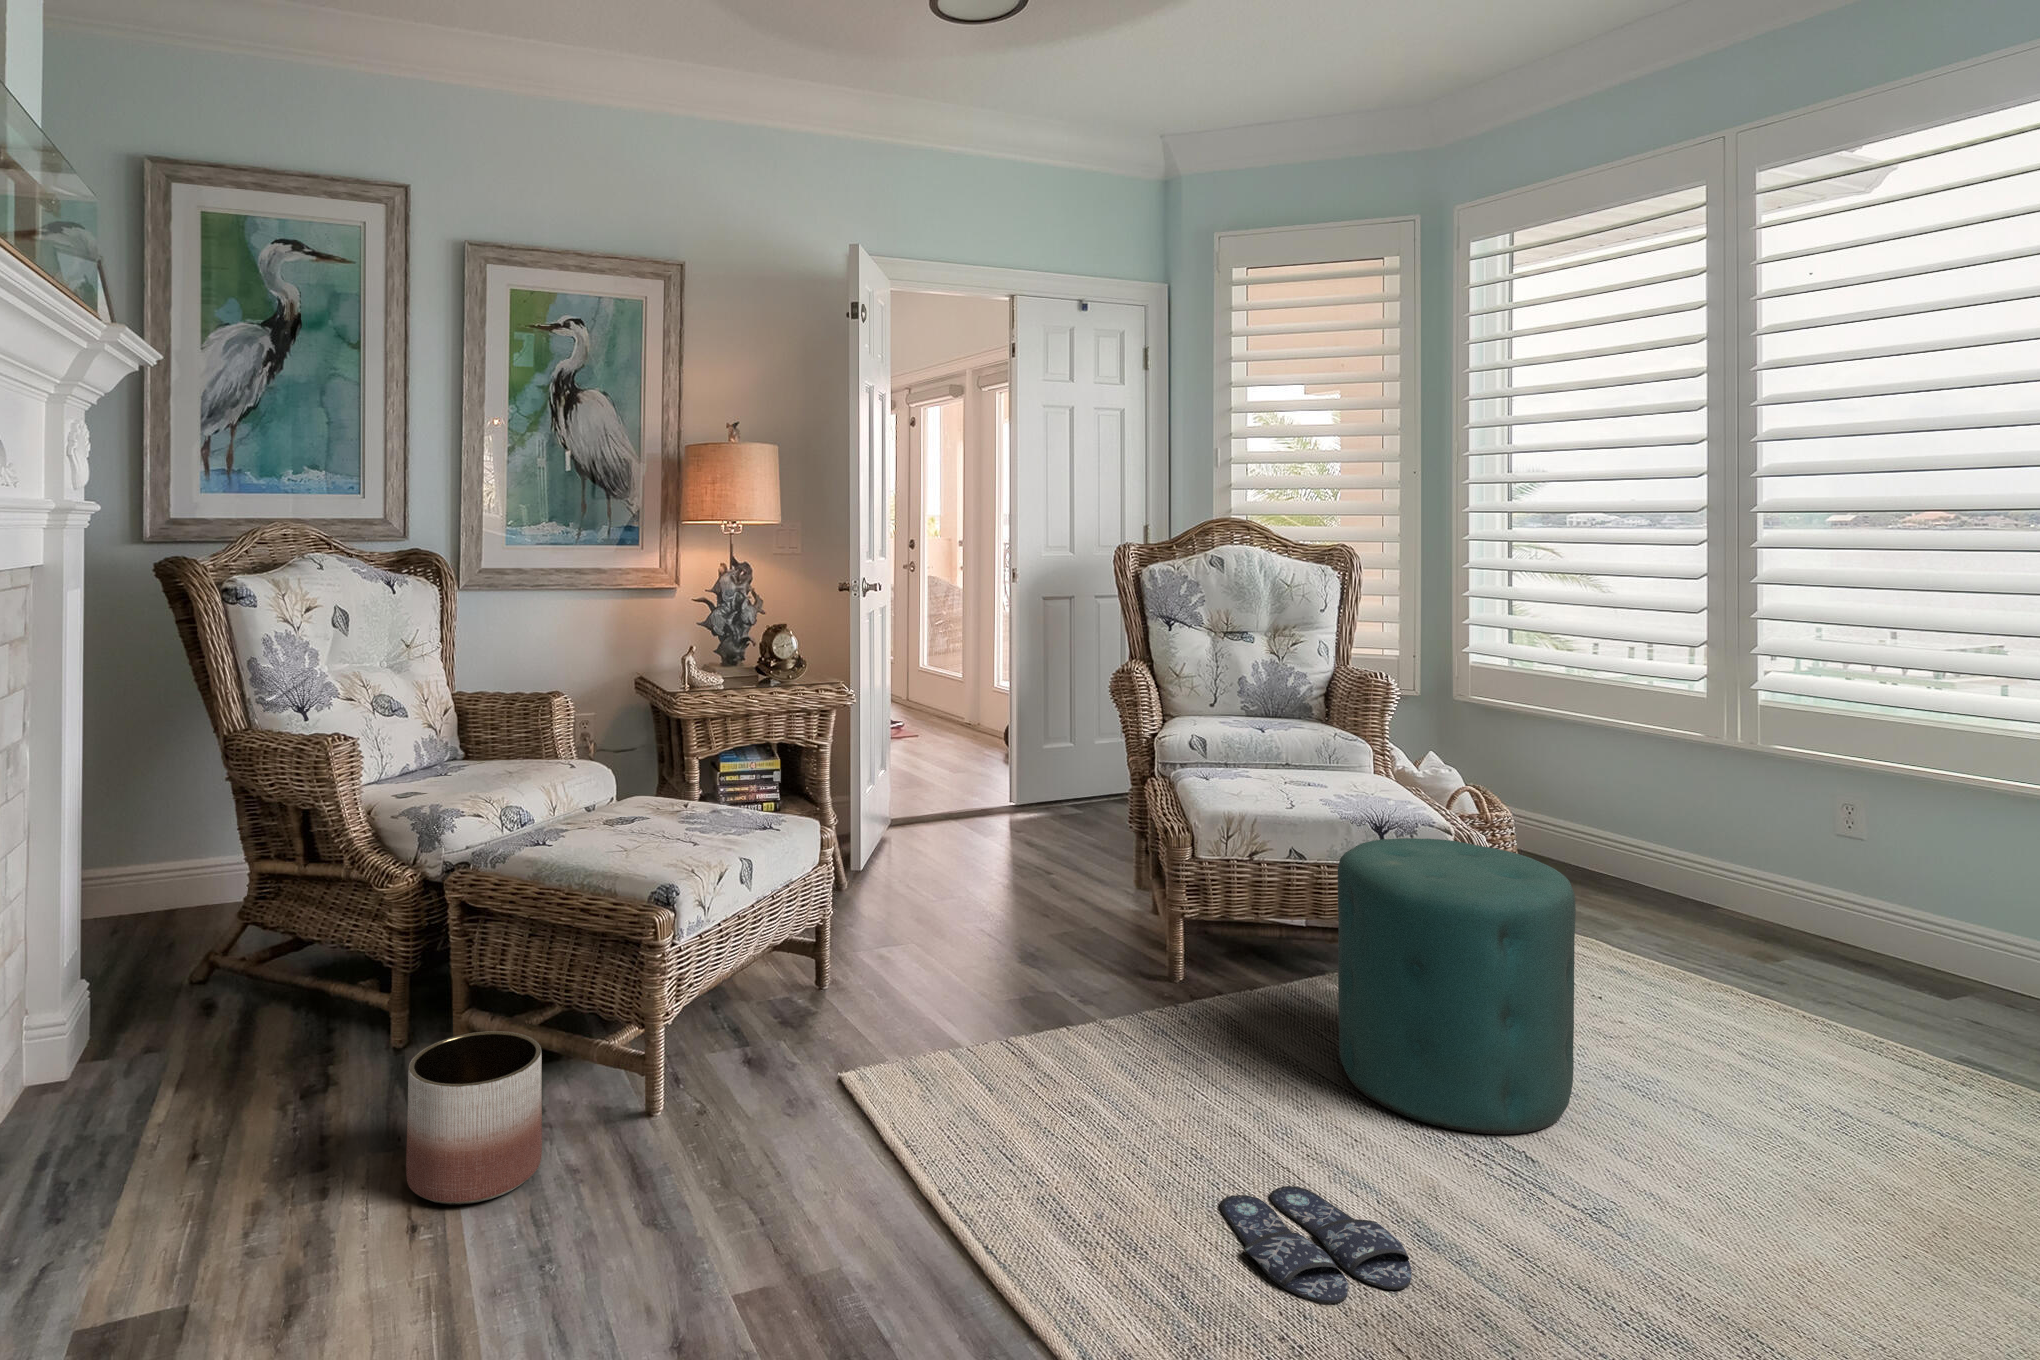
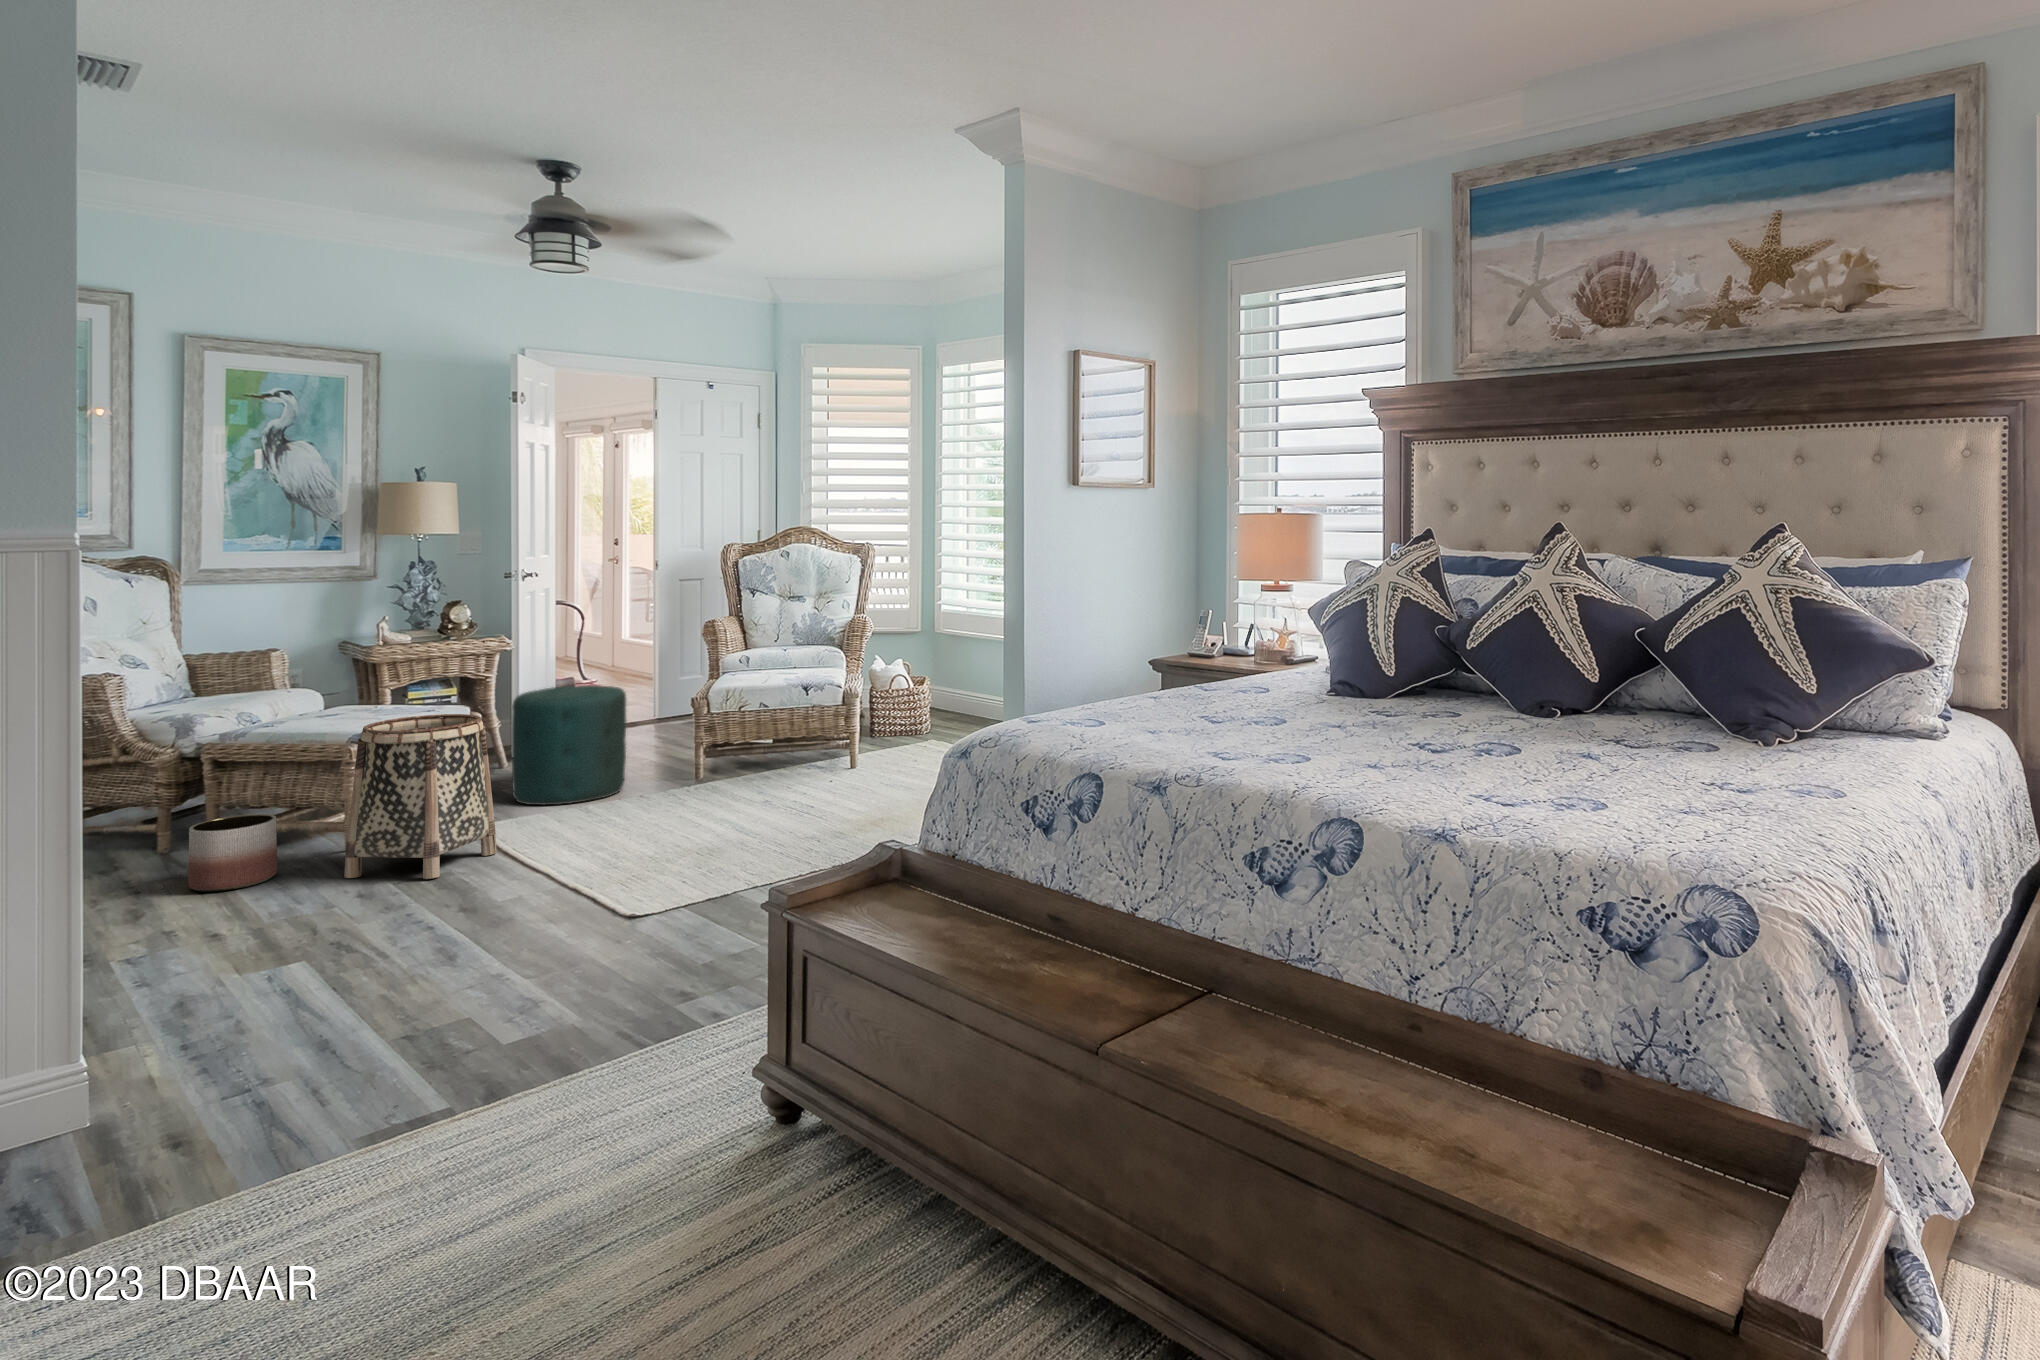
ottoman: present [1338,838,1576,1134] -> present [512,685,626,805]
basket: none [647,864,899,1262] -> present [344,714,496,879]
slippers: present [1220,1186,1412,1303] -> none [660,833,735,857]

